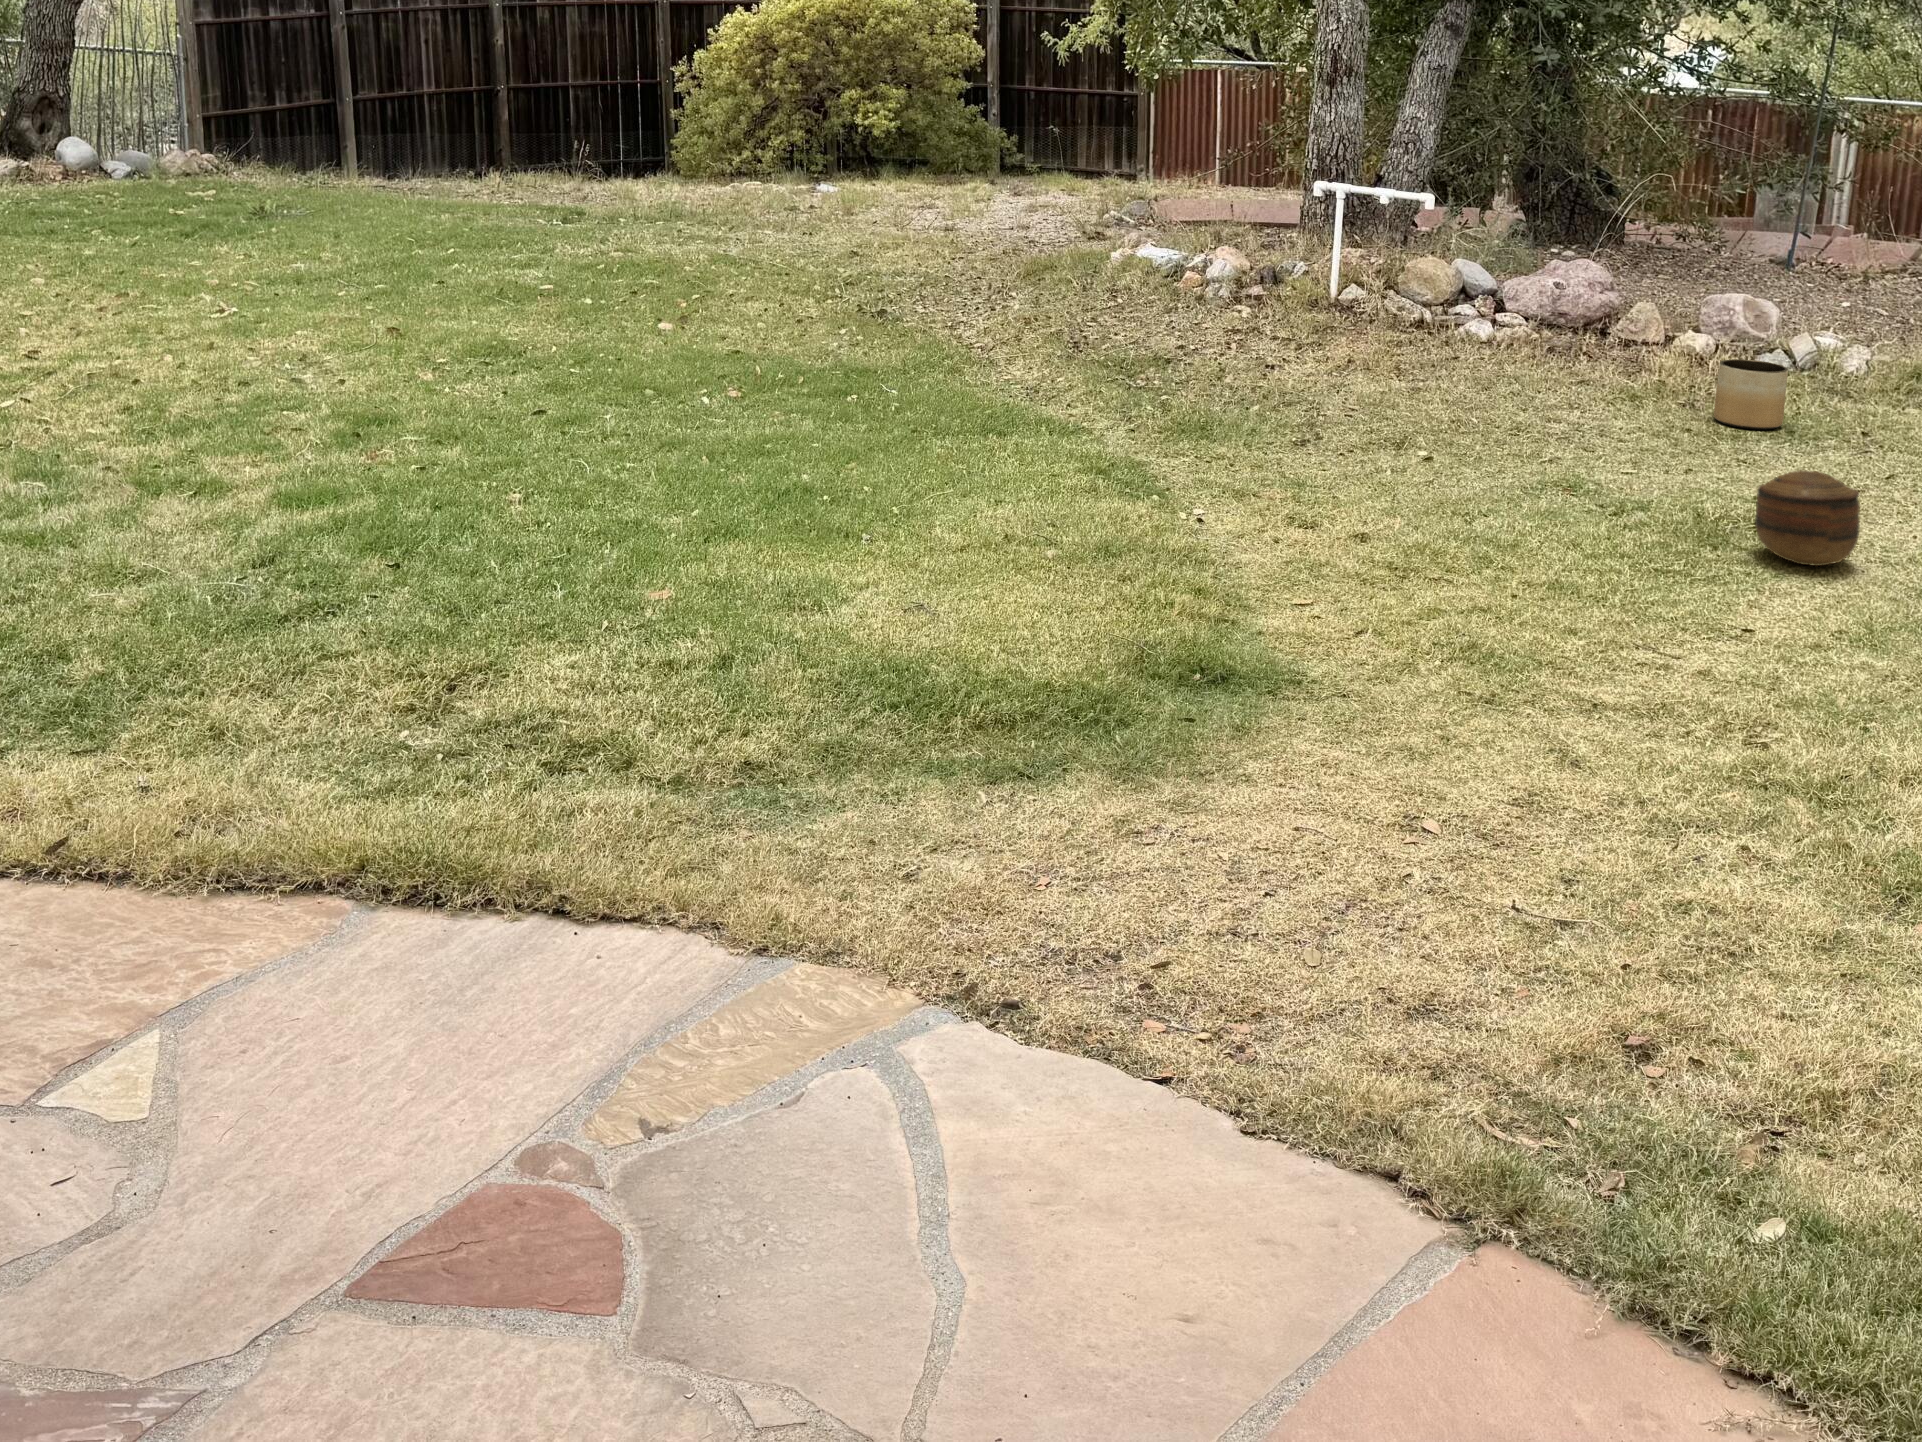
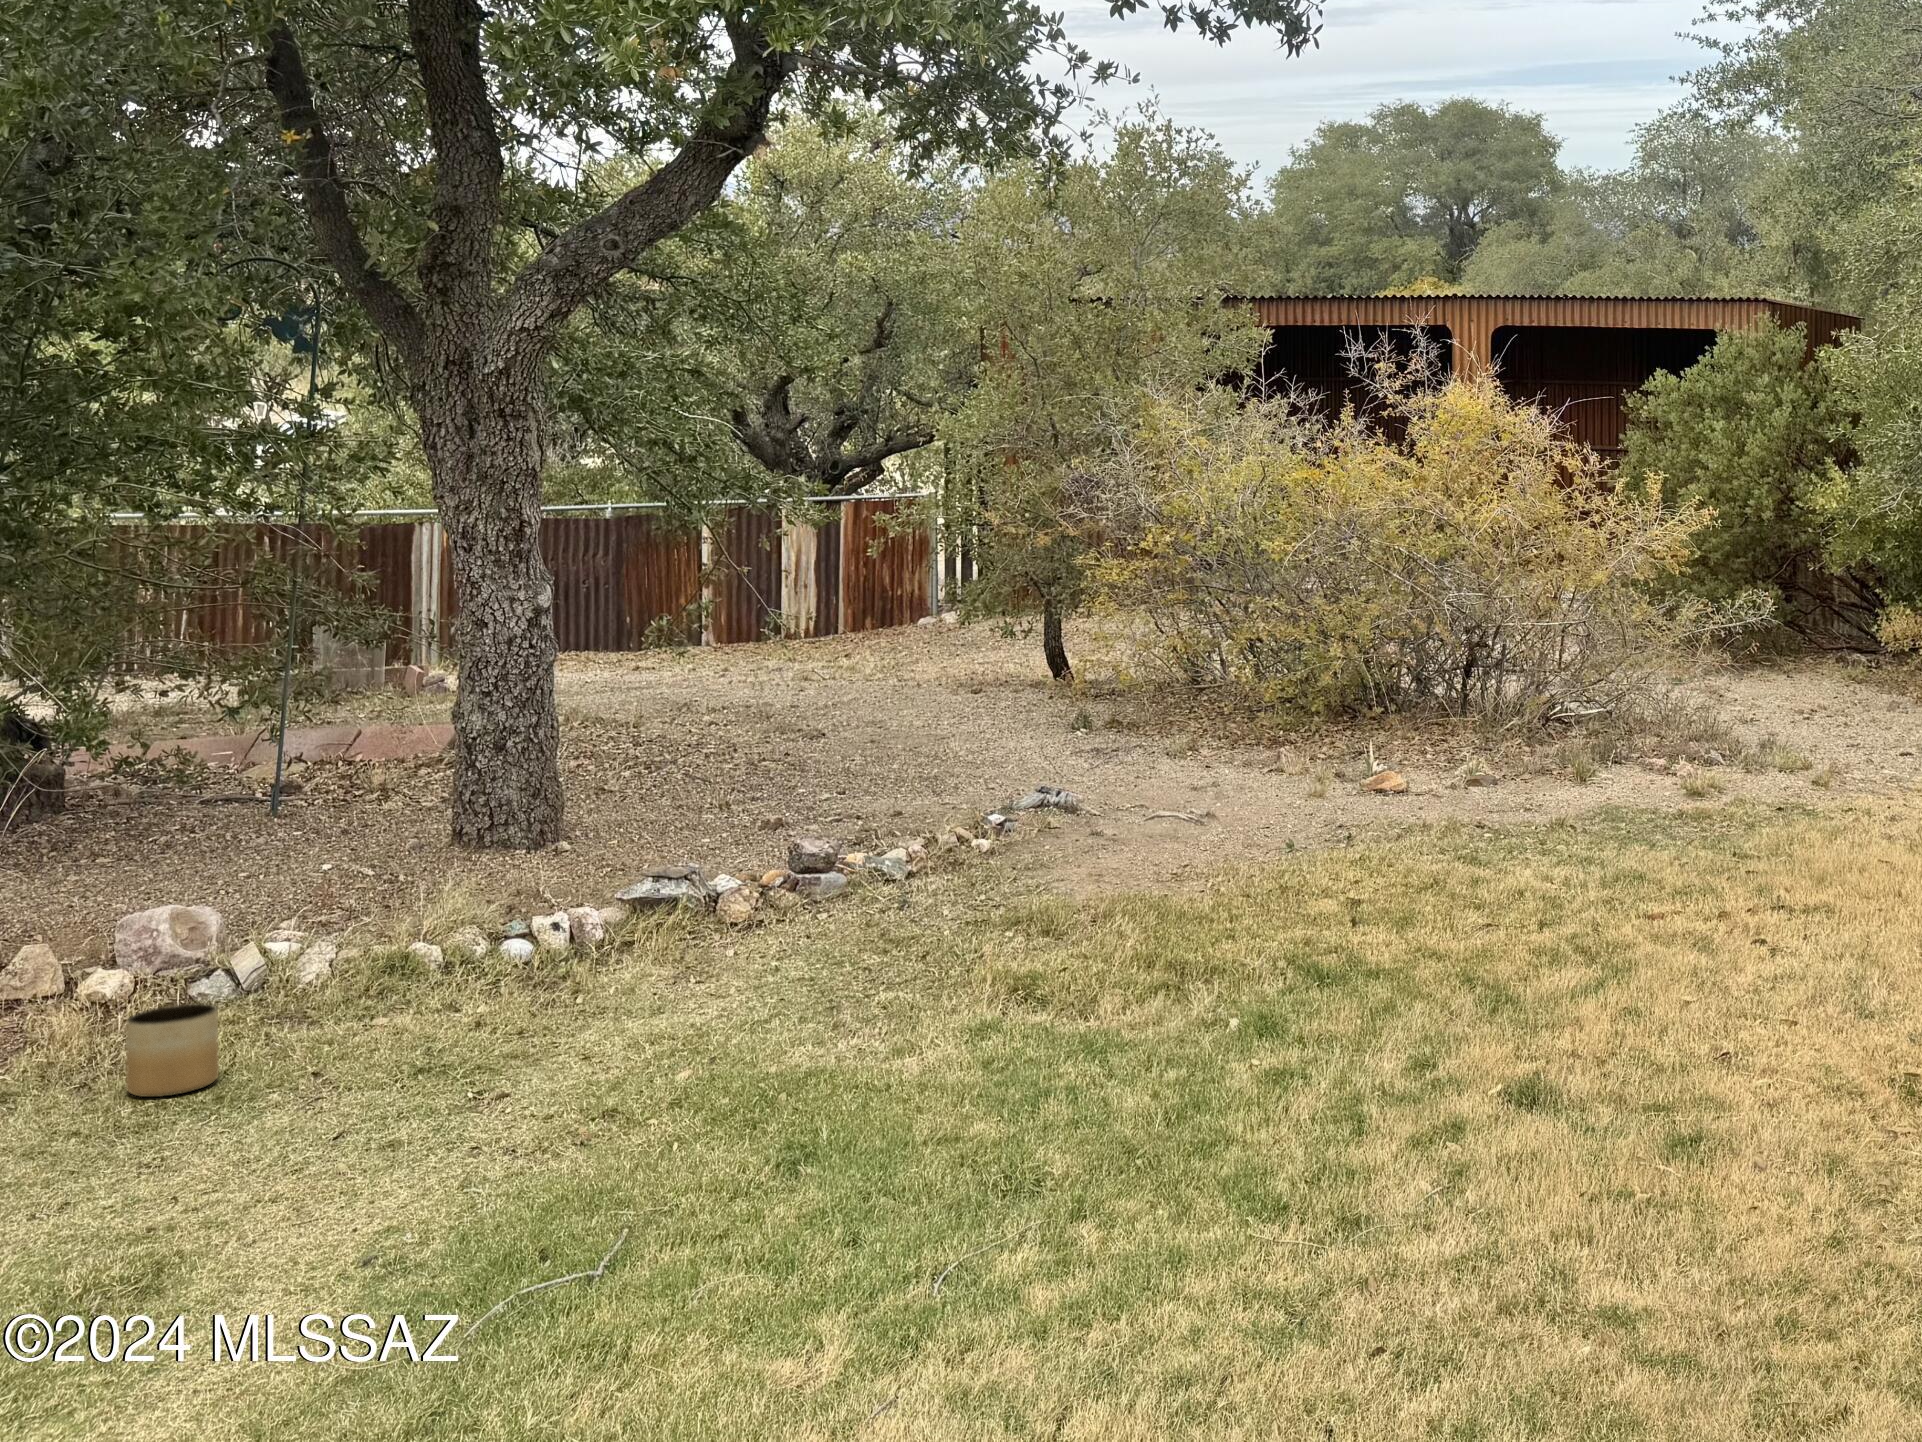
basket: present [1755,470,1860,566] -> none [138,1163,273,1285]

